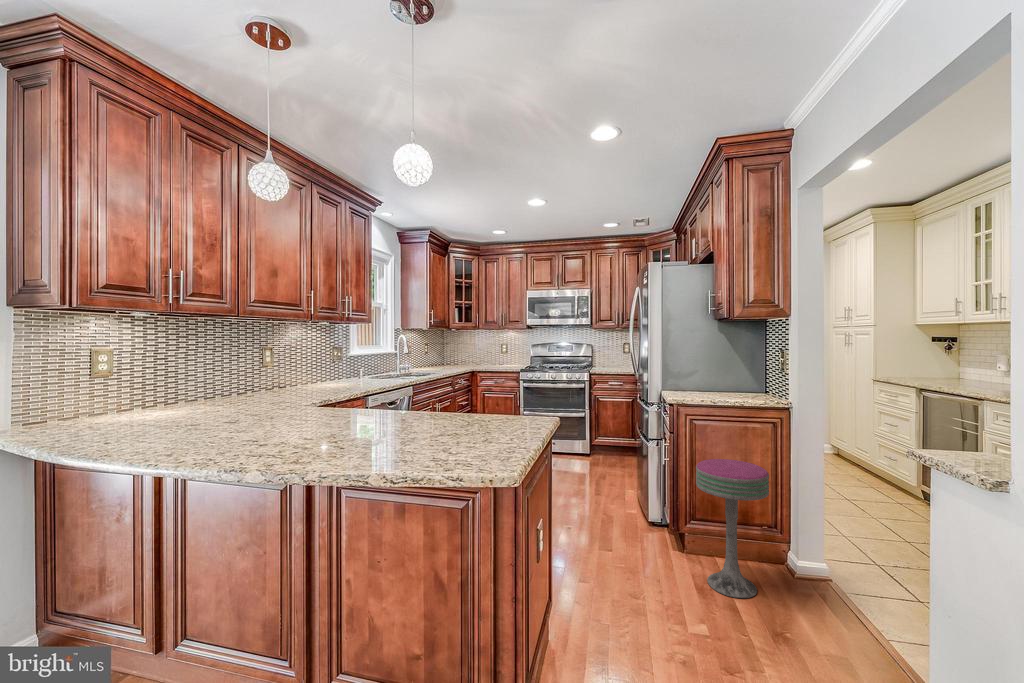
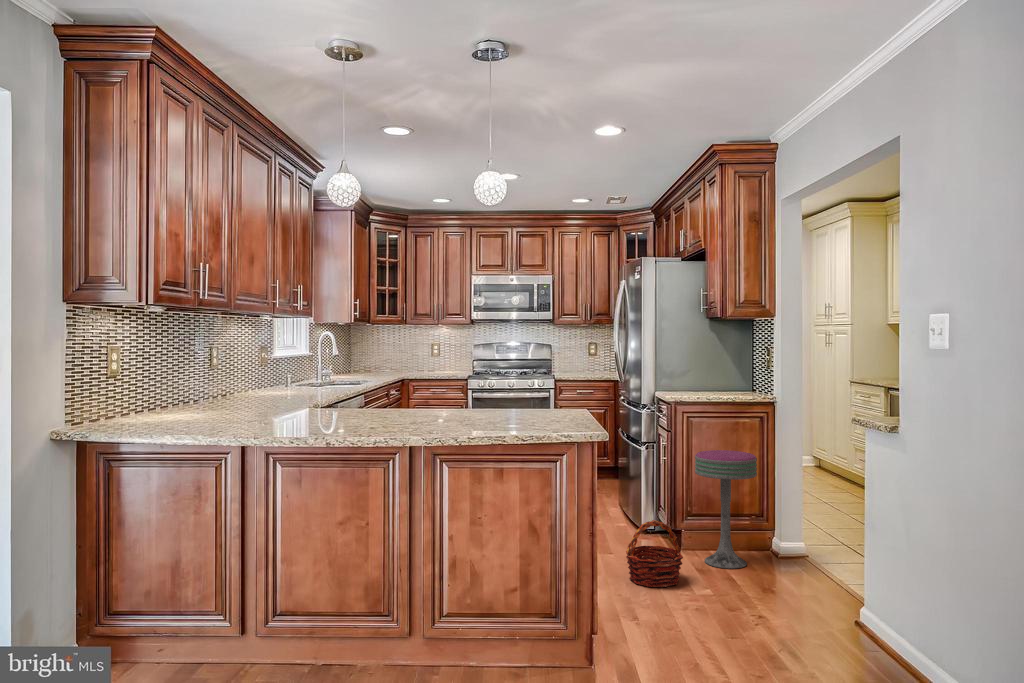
basket: none [610,544,676,627] -> present [626,520,683,587]

